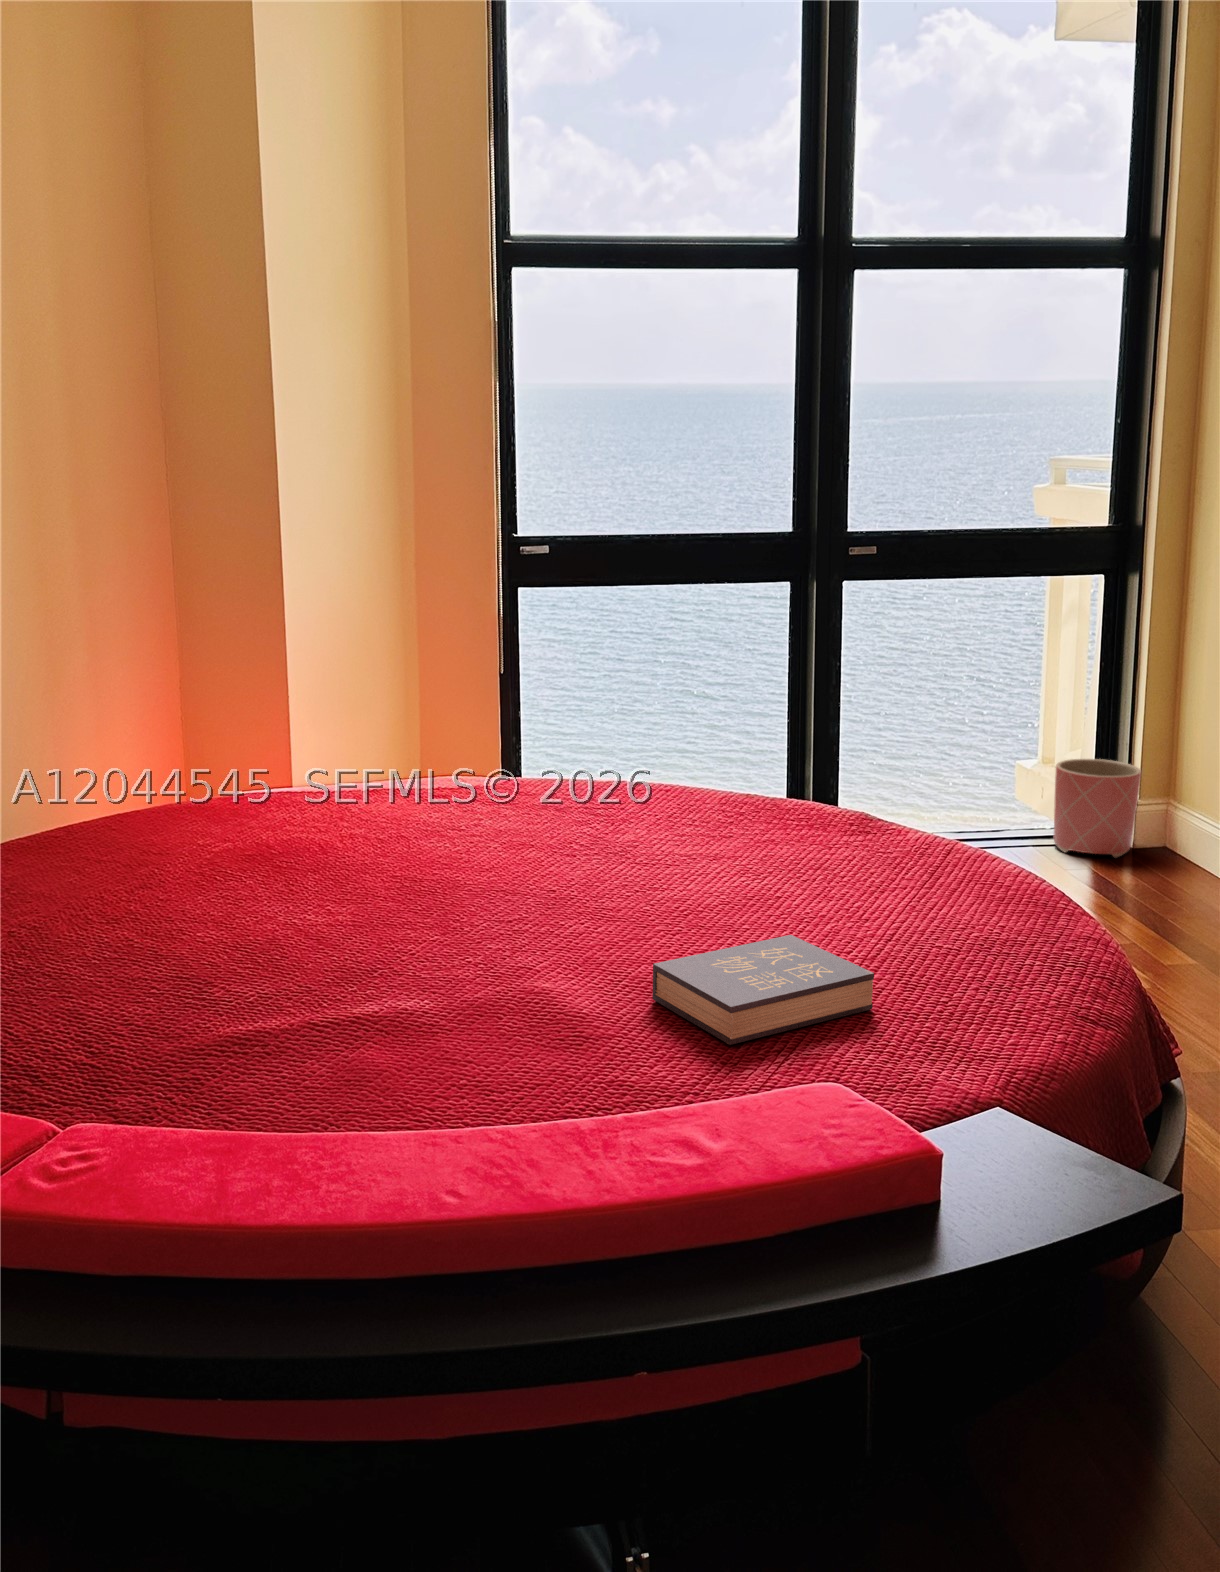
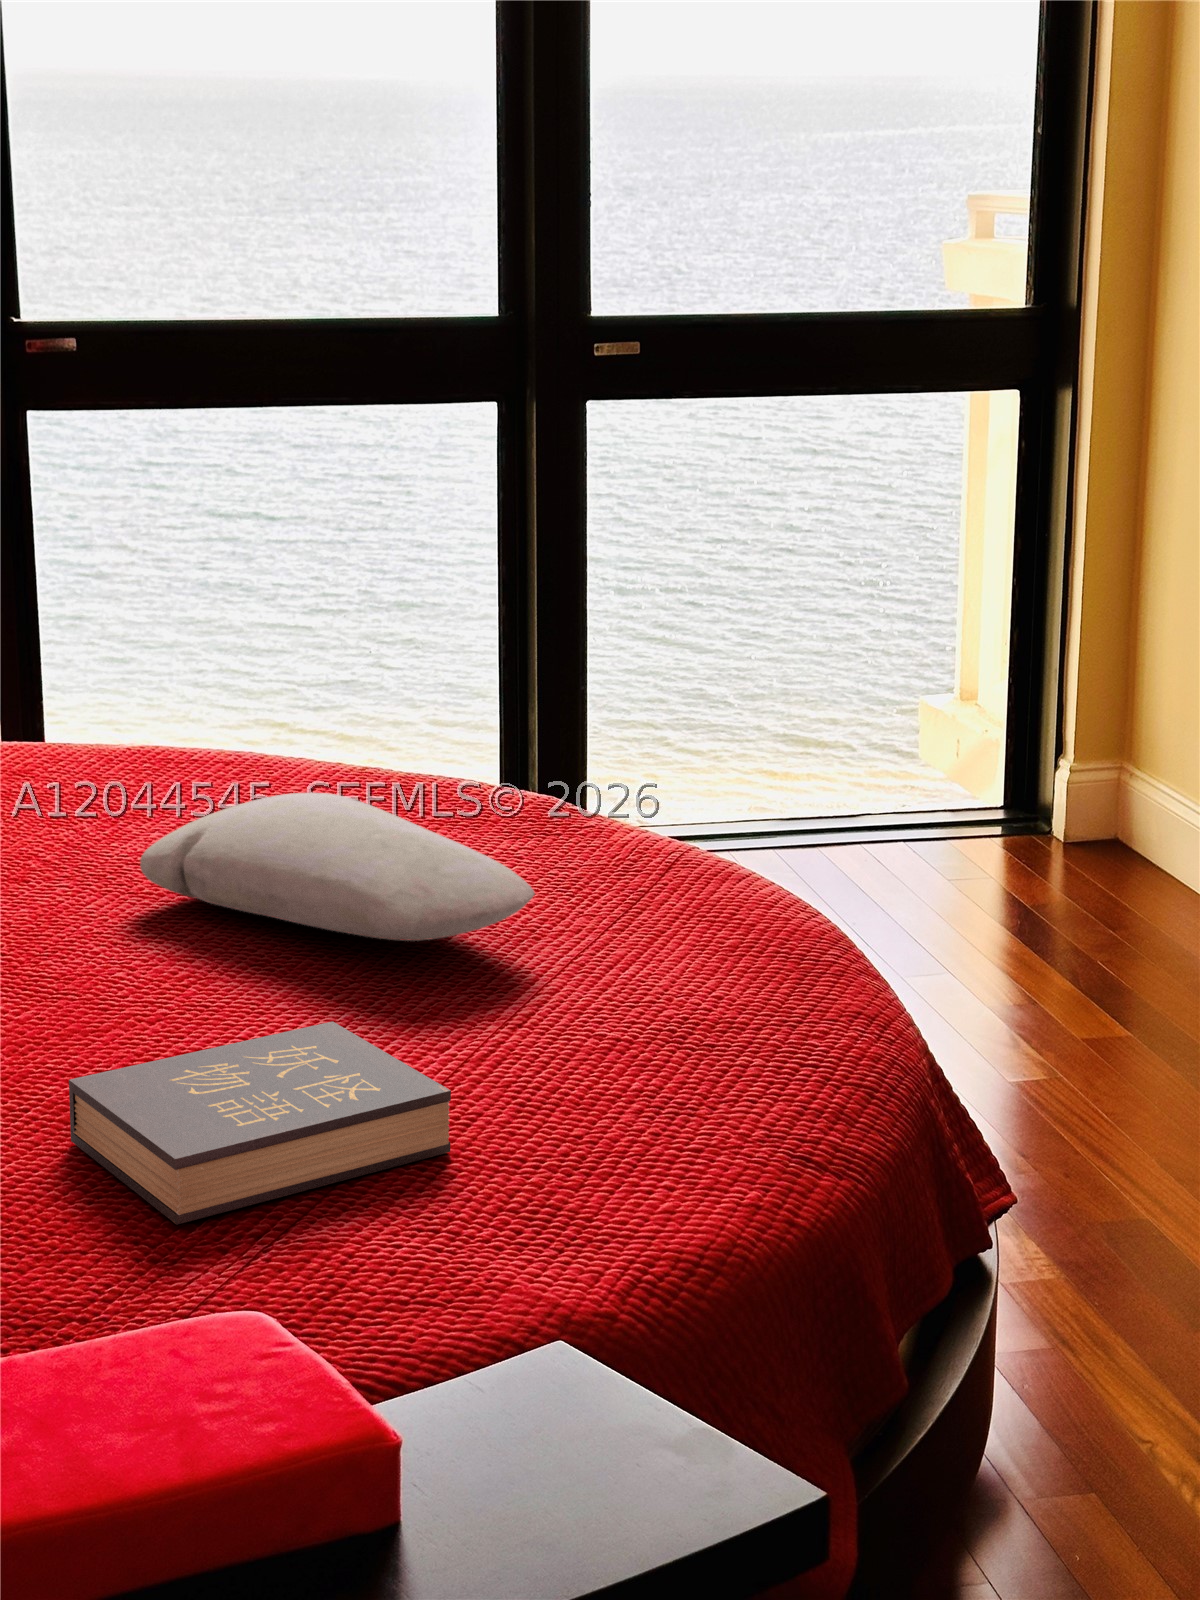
planter: present [1054,759,1141,857] -> none [942,698,1076,857]
pillow: none [645,807,886,891] -> present [140,793,535,941]

